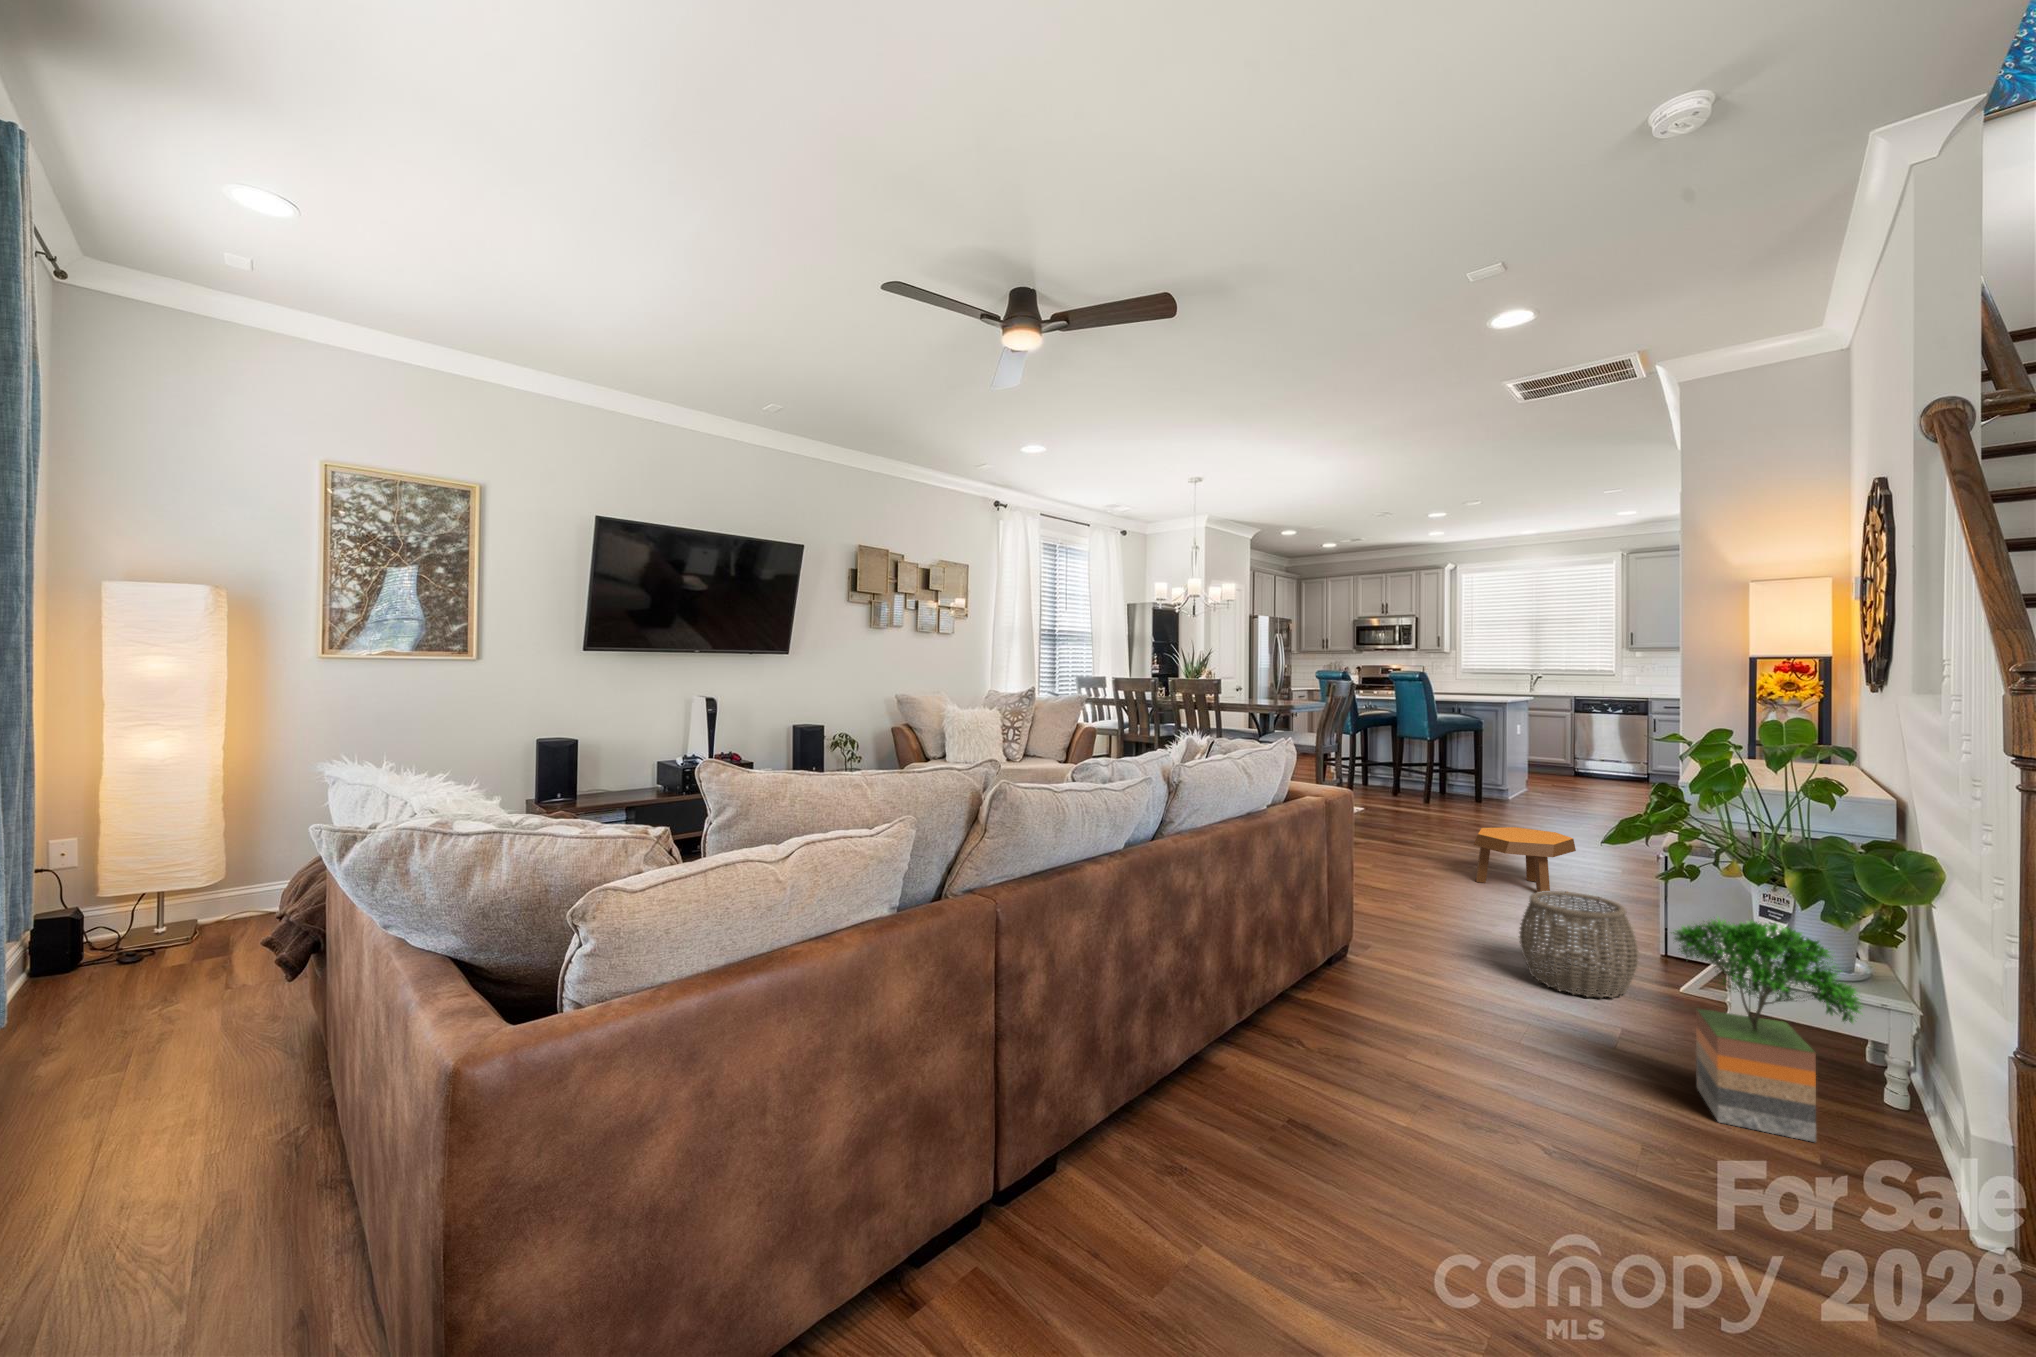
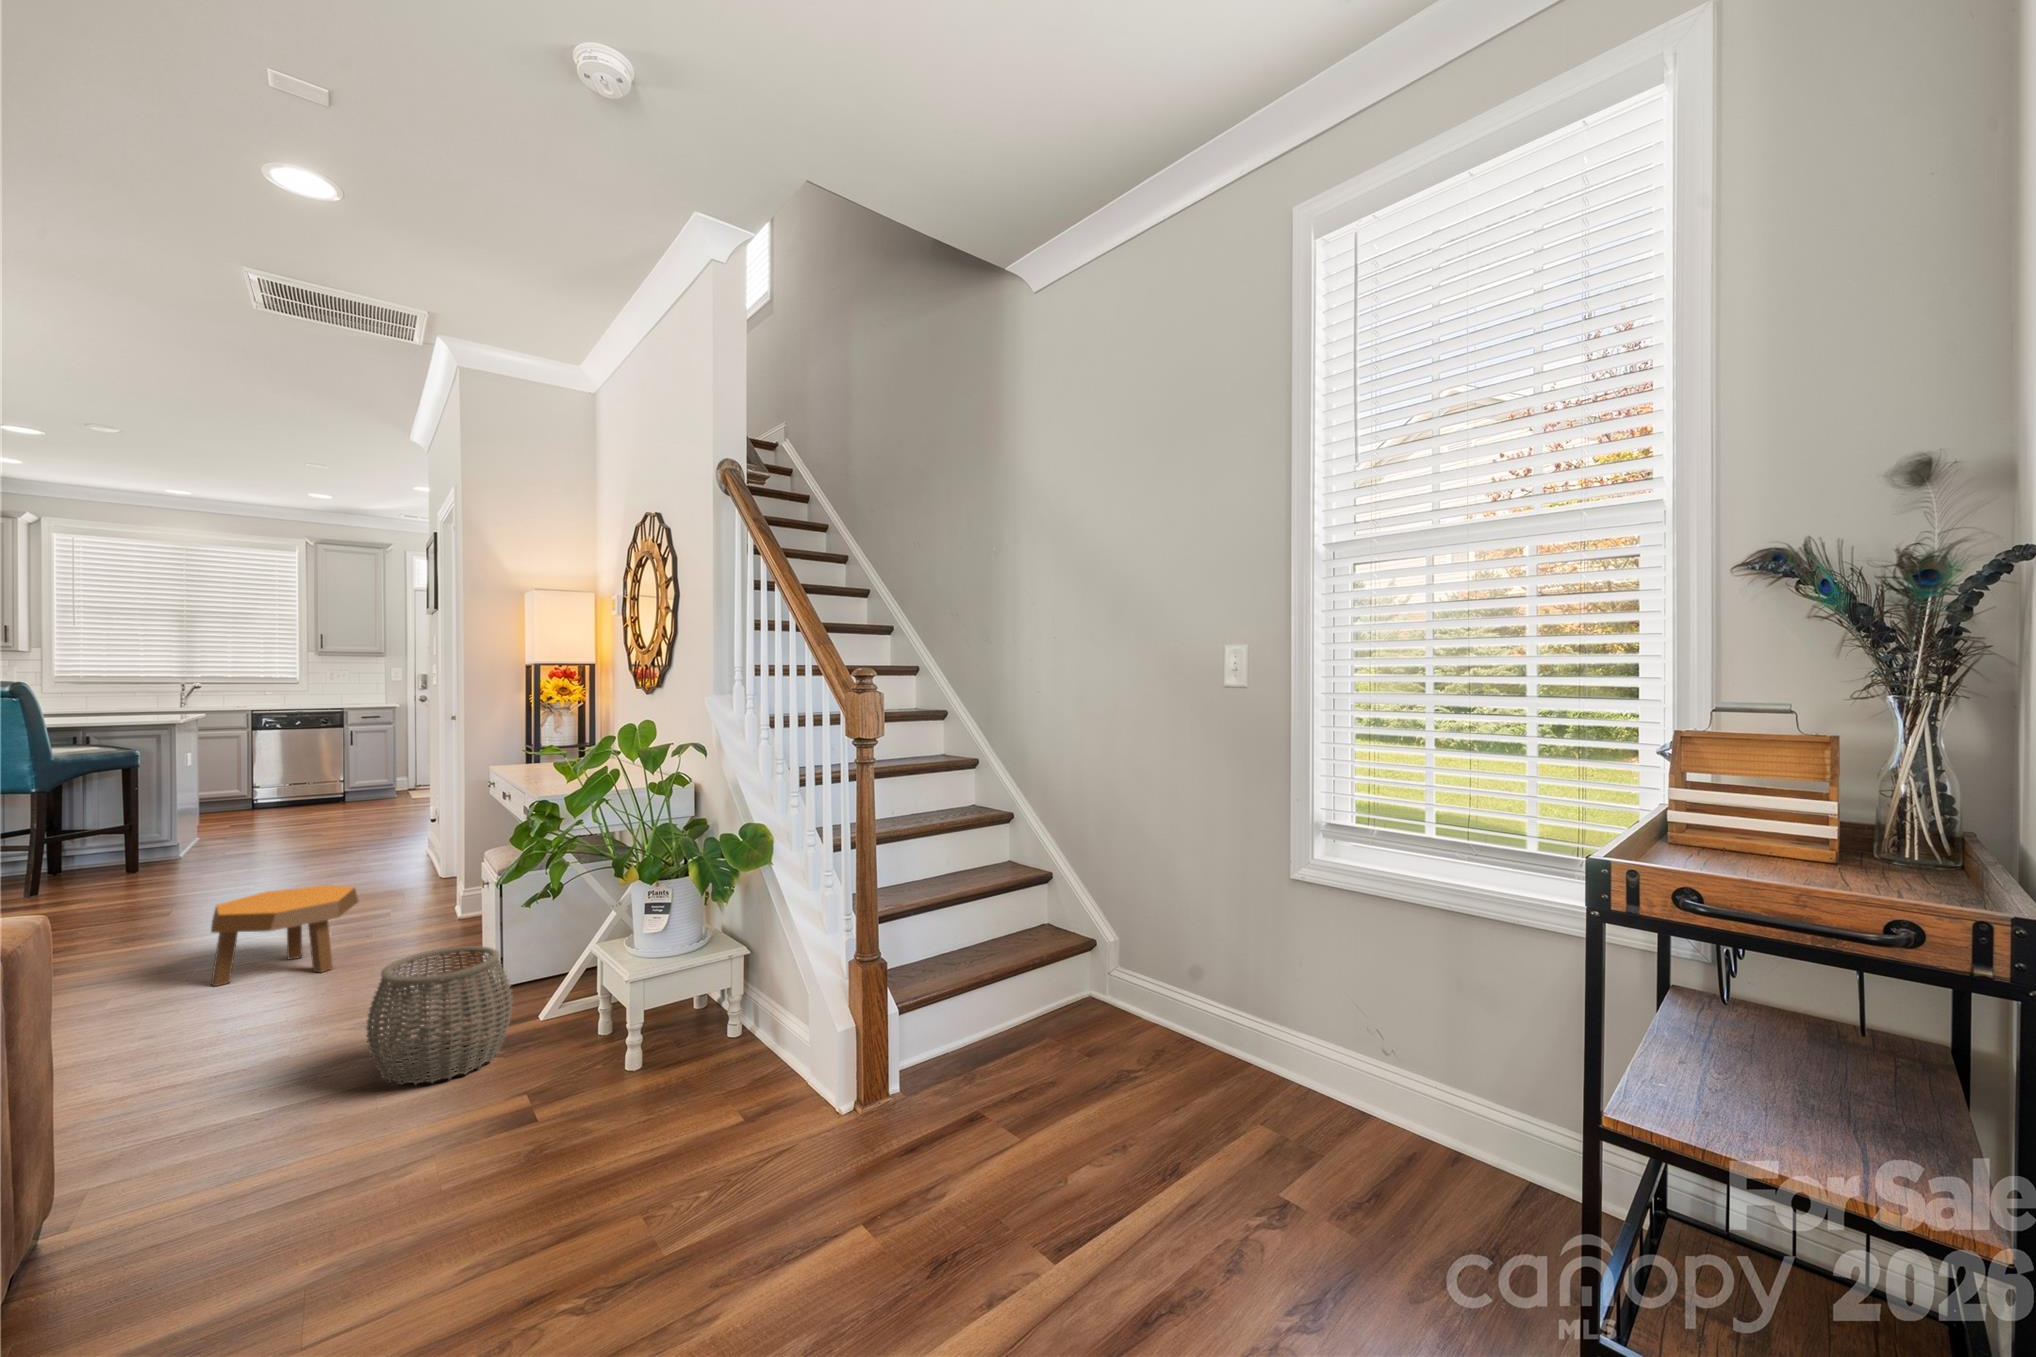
potted tree: present [1672,918,1862,1142] -> none [604,912,760,1135]

